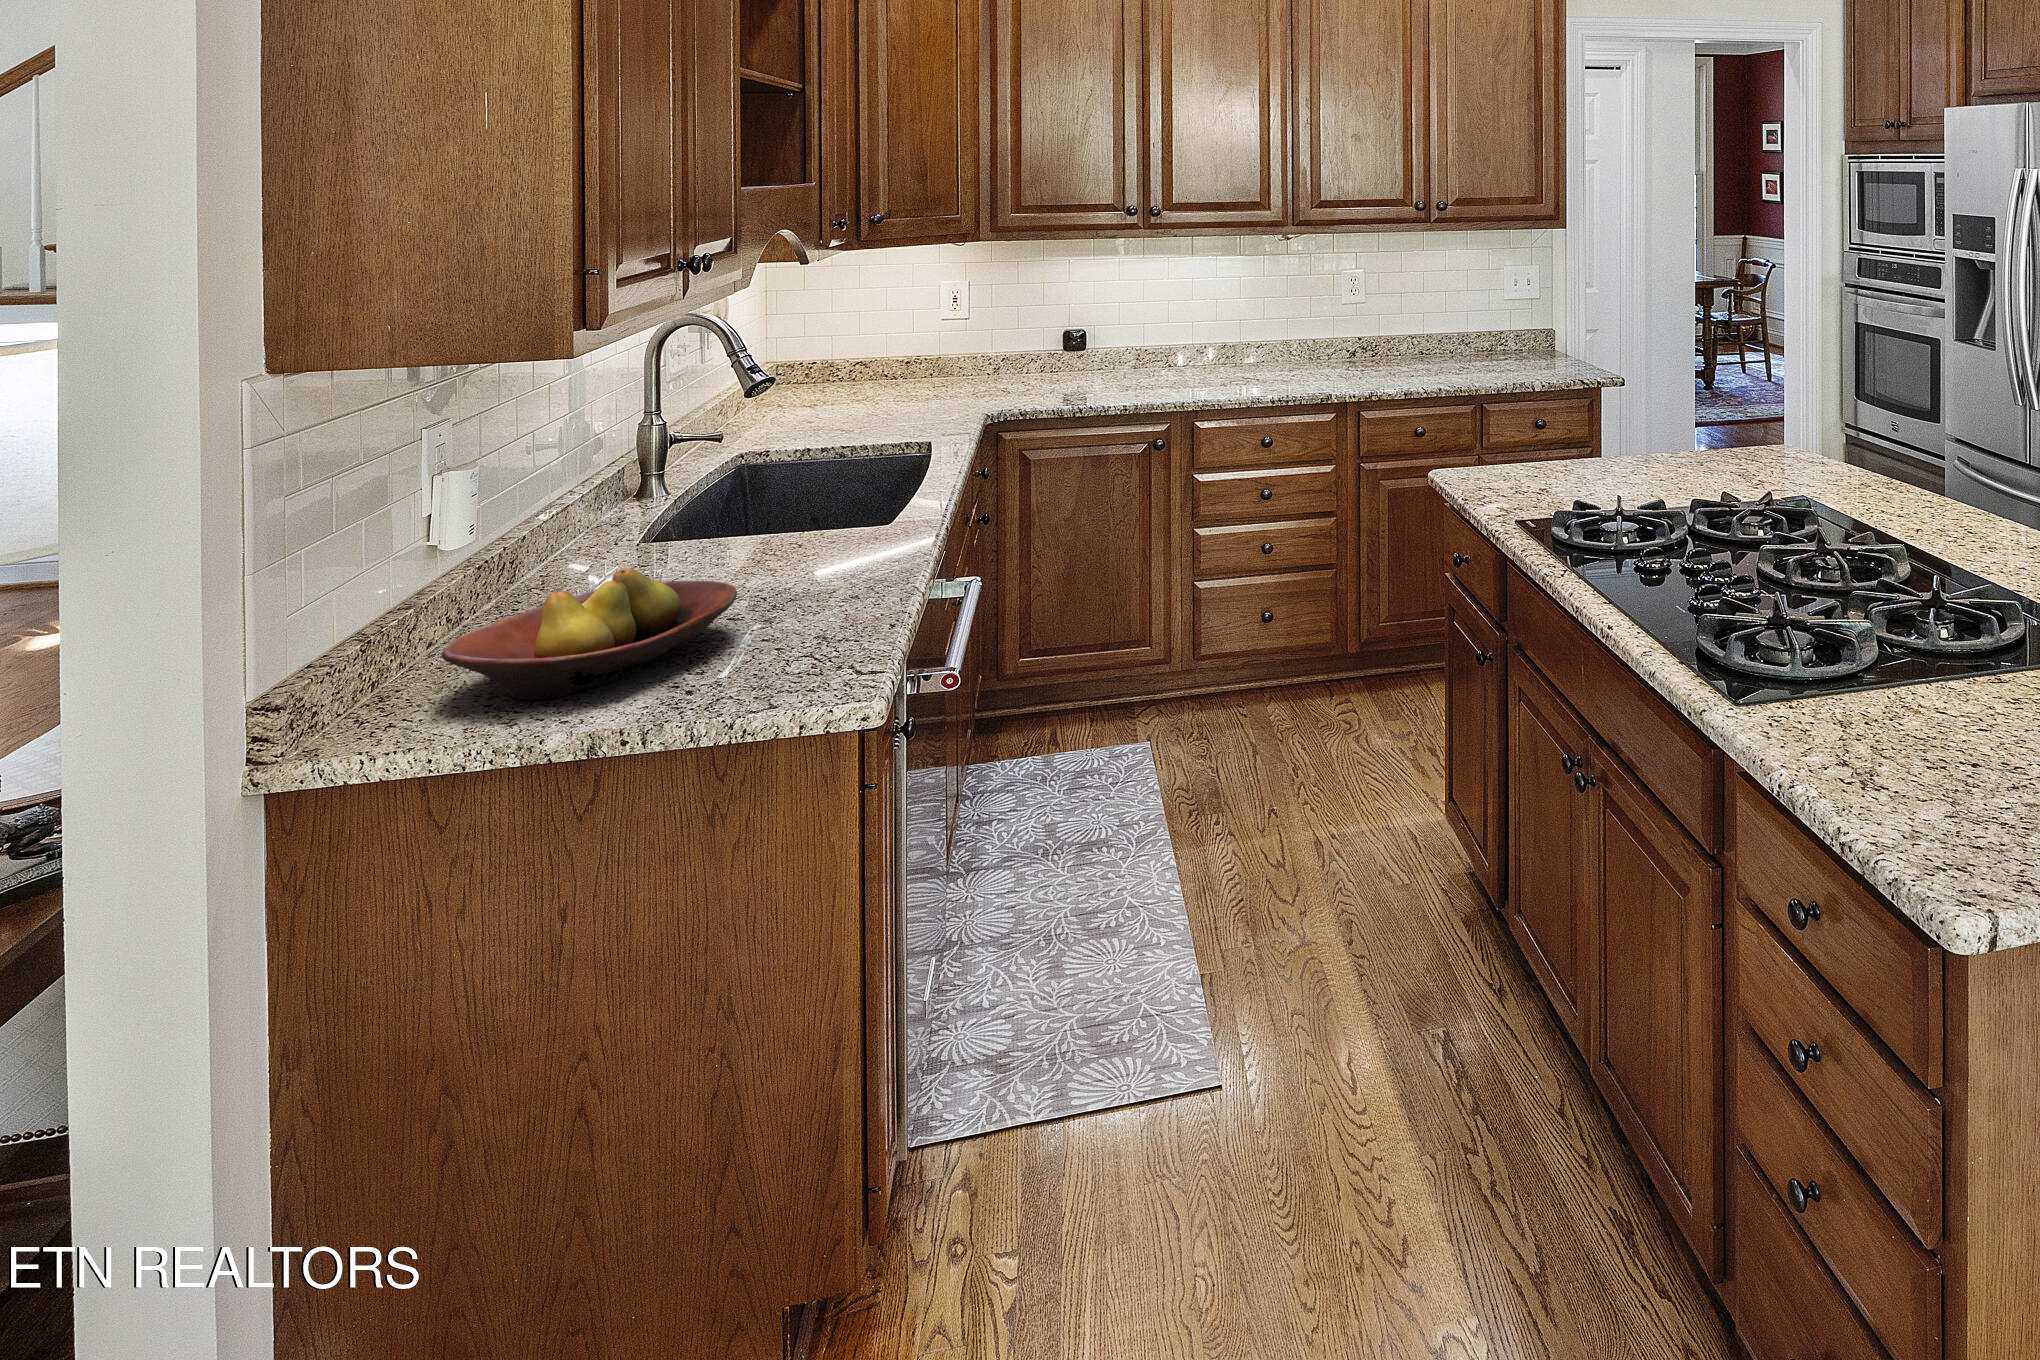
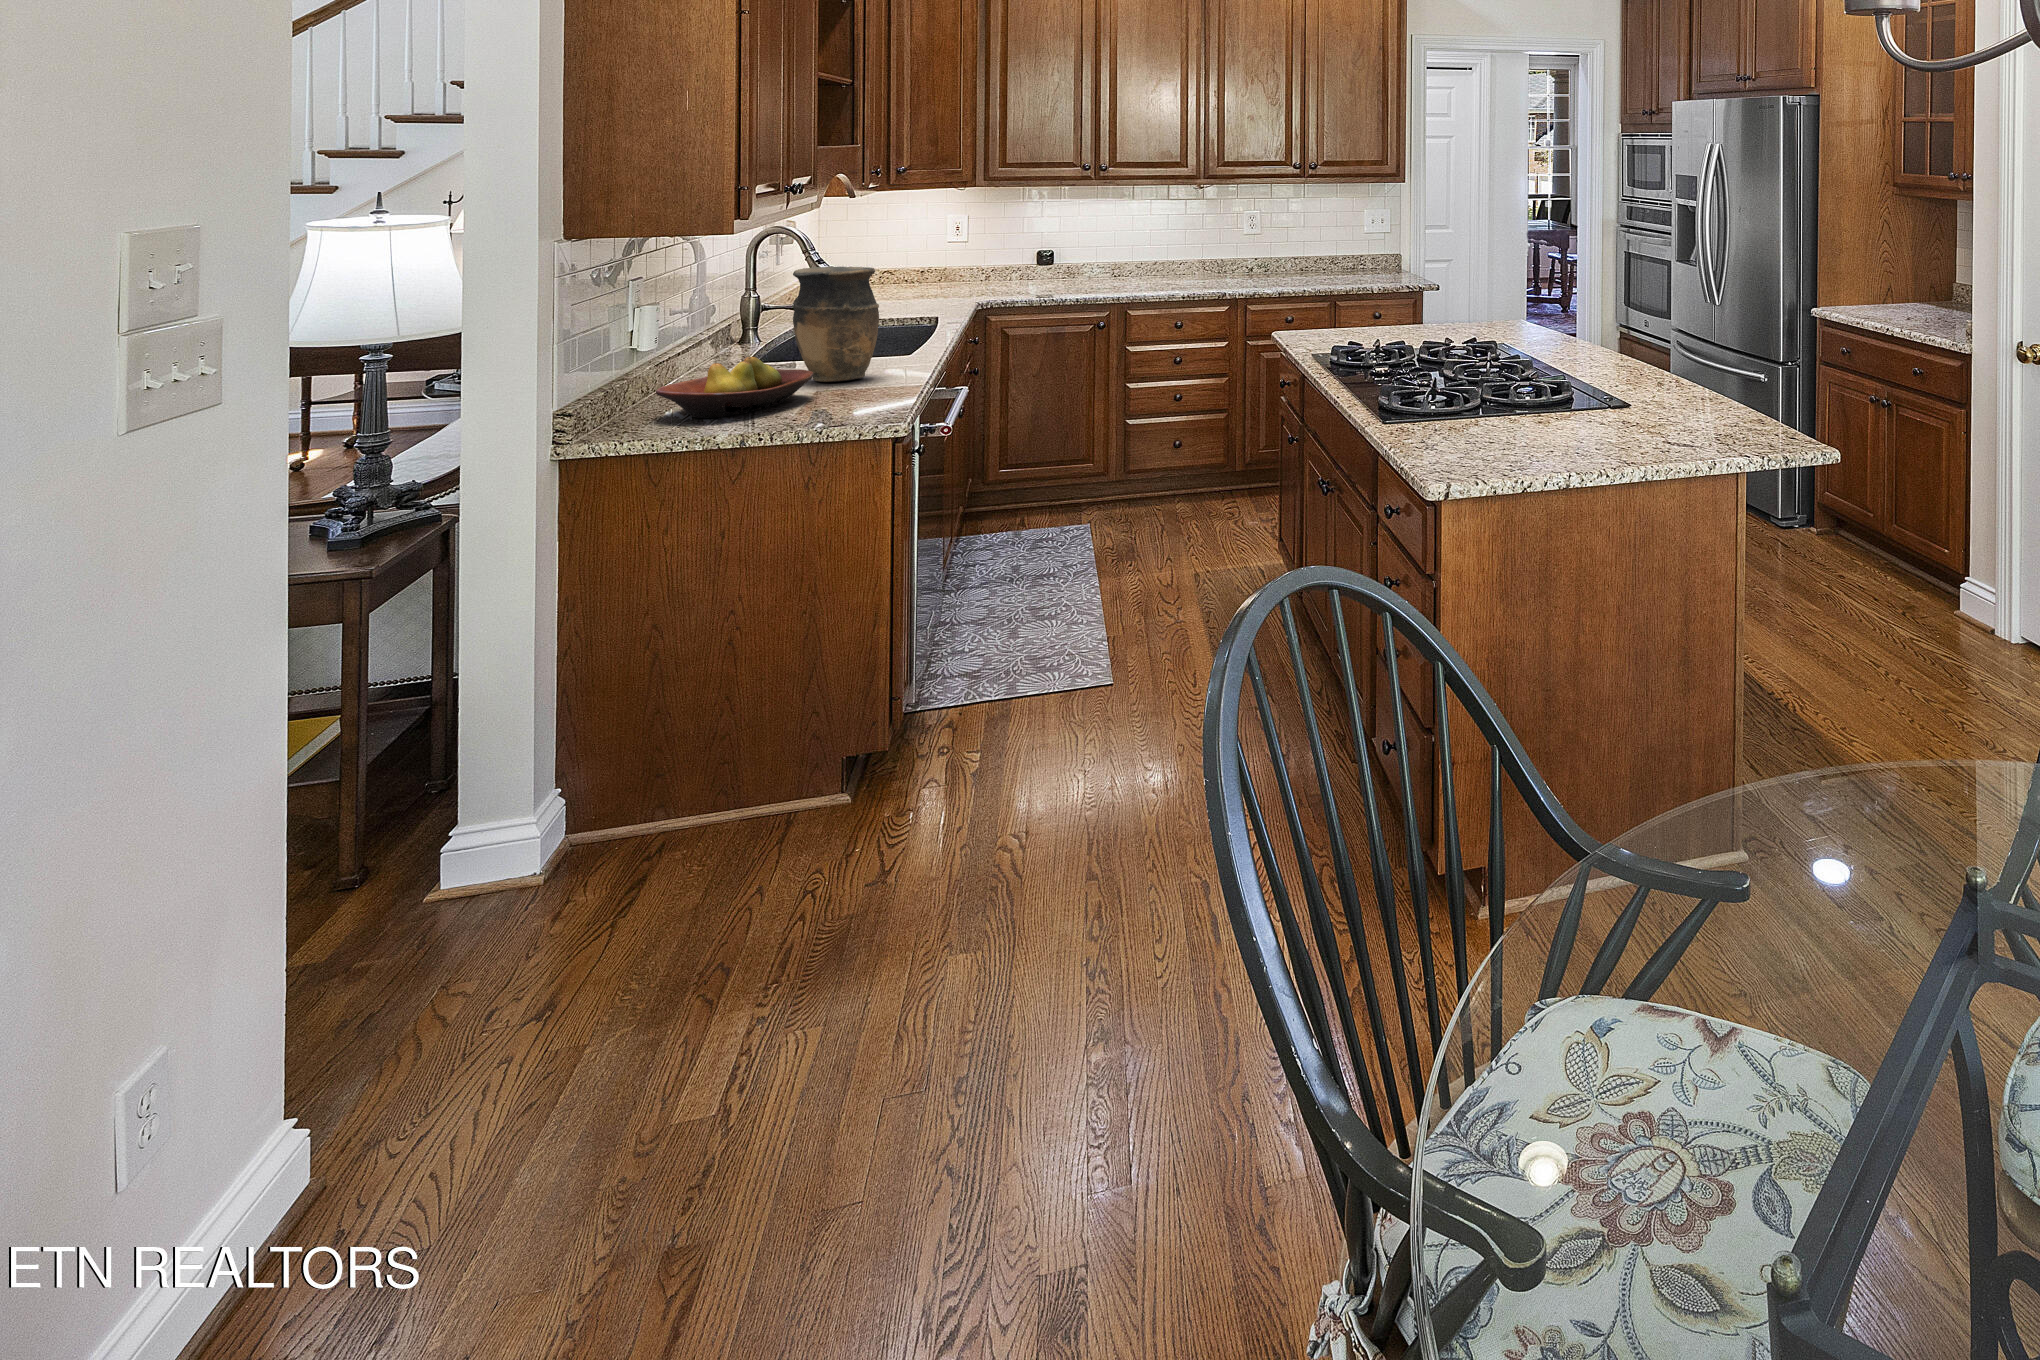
vase: none [704,390,849,591] -> present [793,267,879,382]

